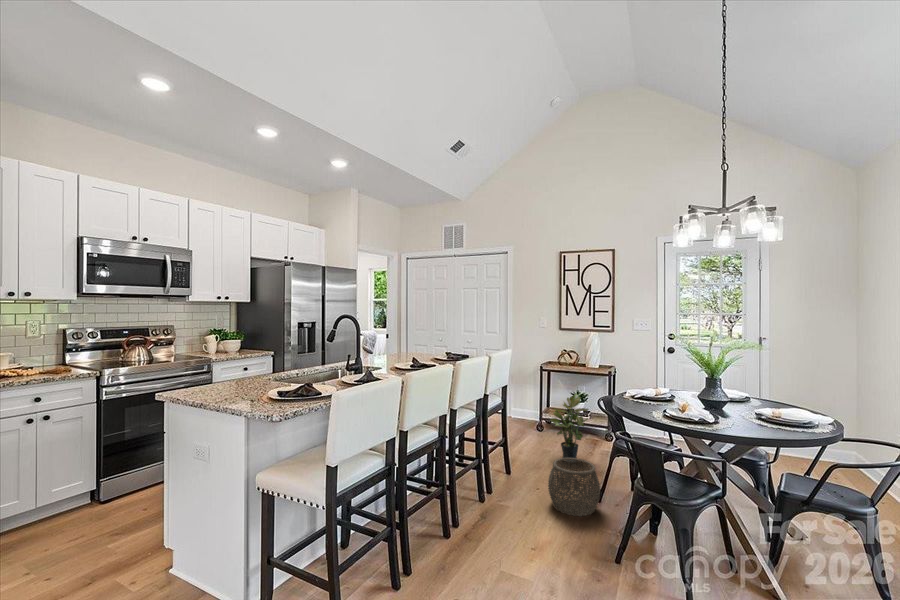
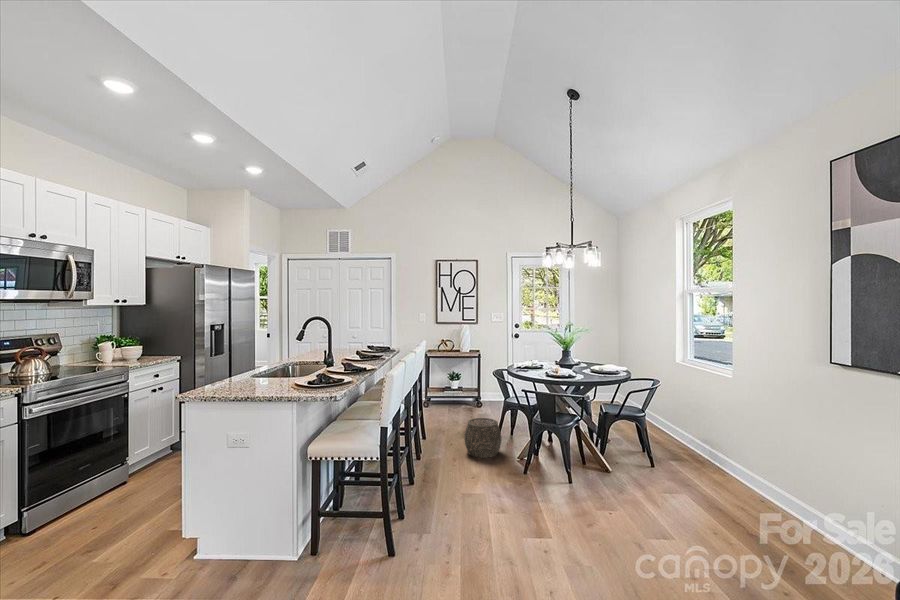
potted plant: present [551,394,588,461] -> none [445,372,474,426]

